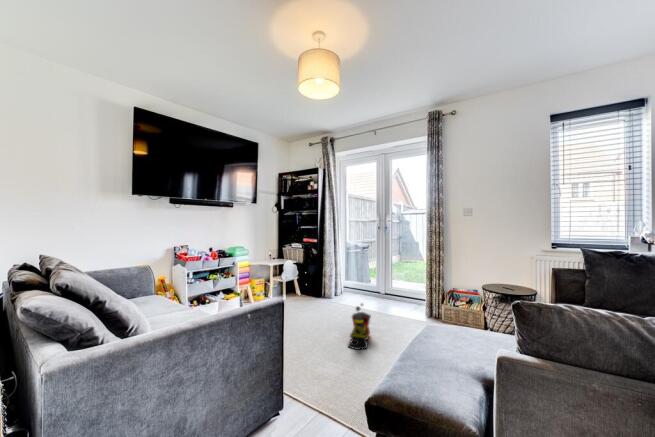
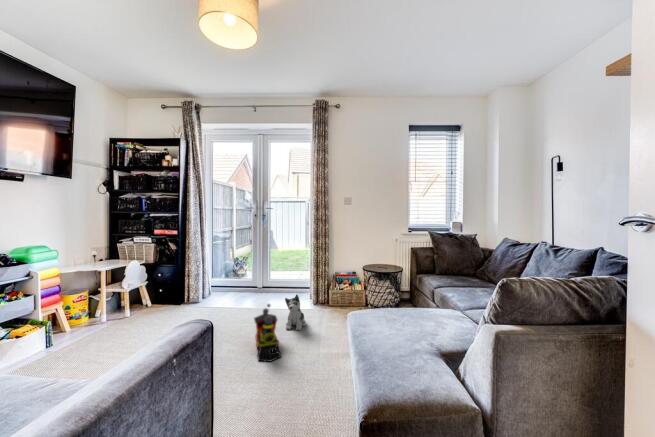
plush toy: none [384,301,405,335] -> present [285,295,306,330]

